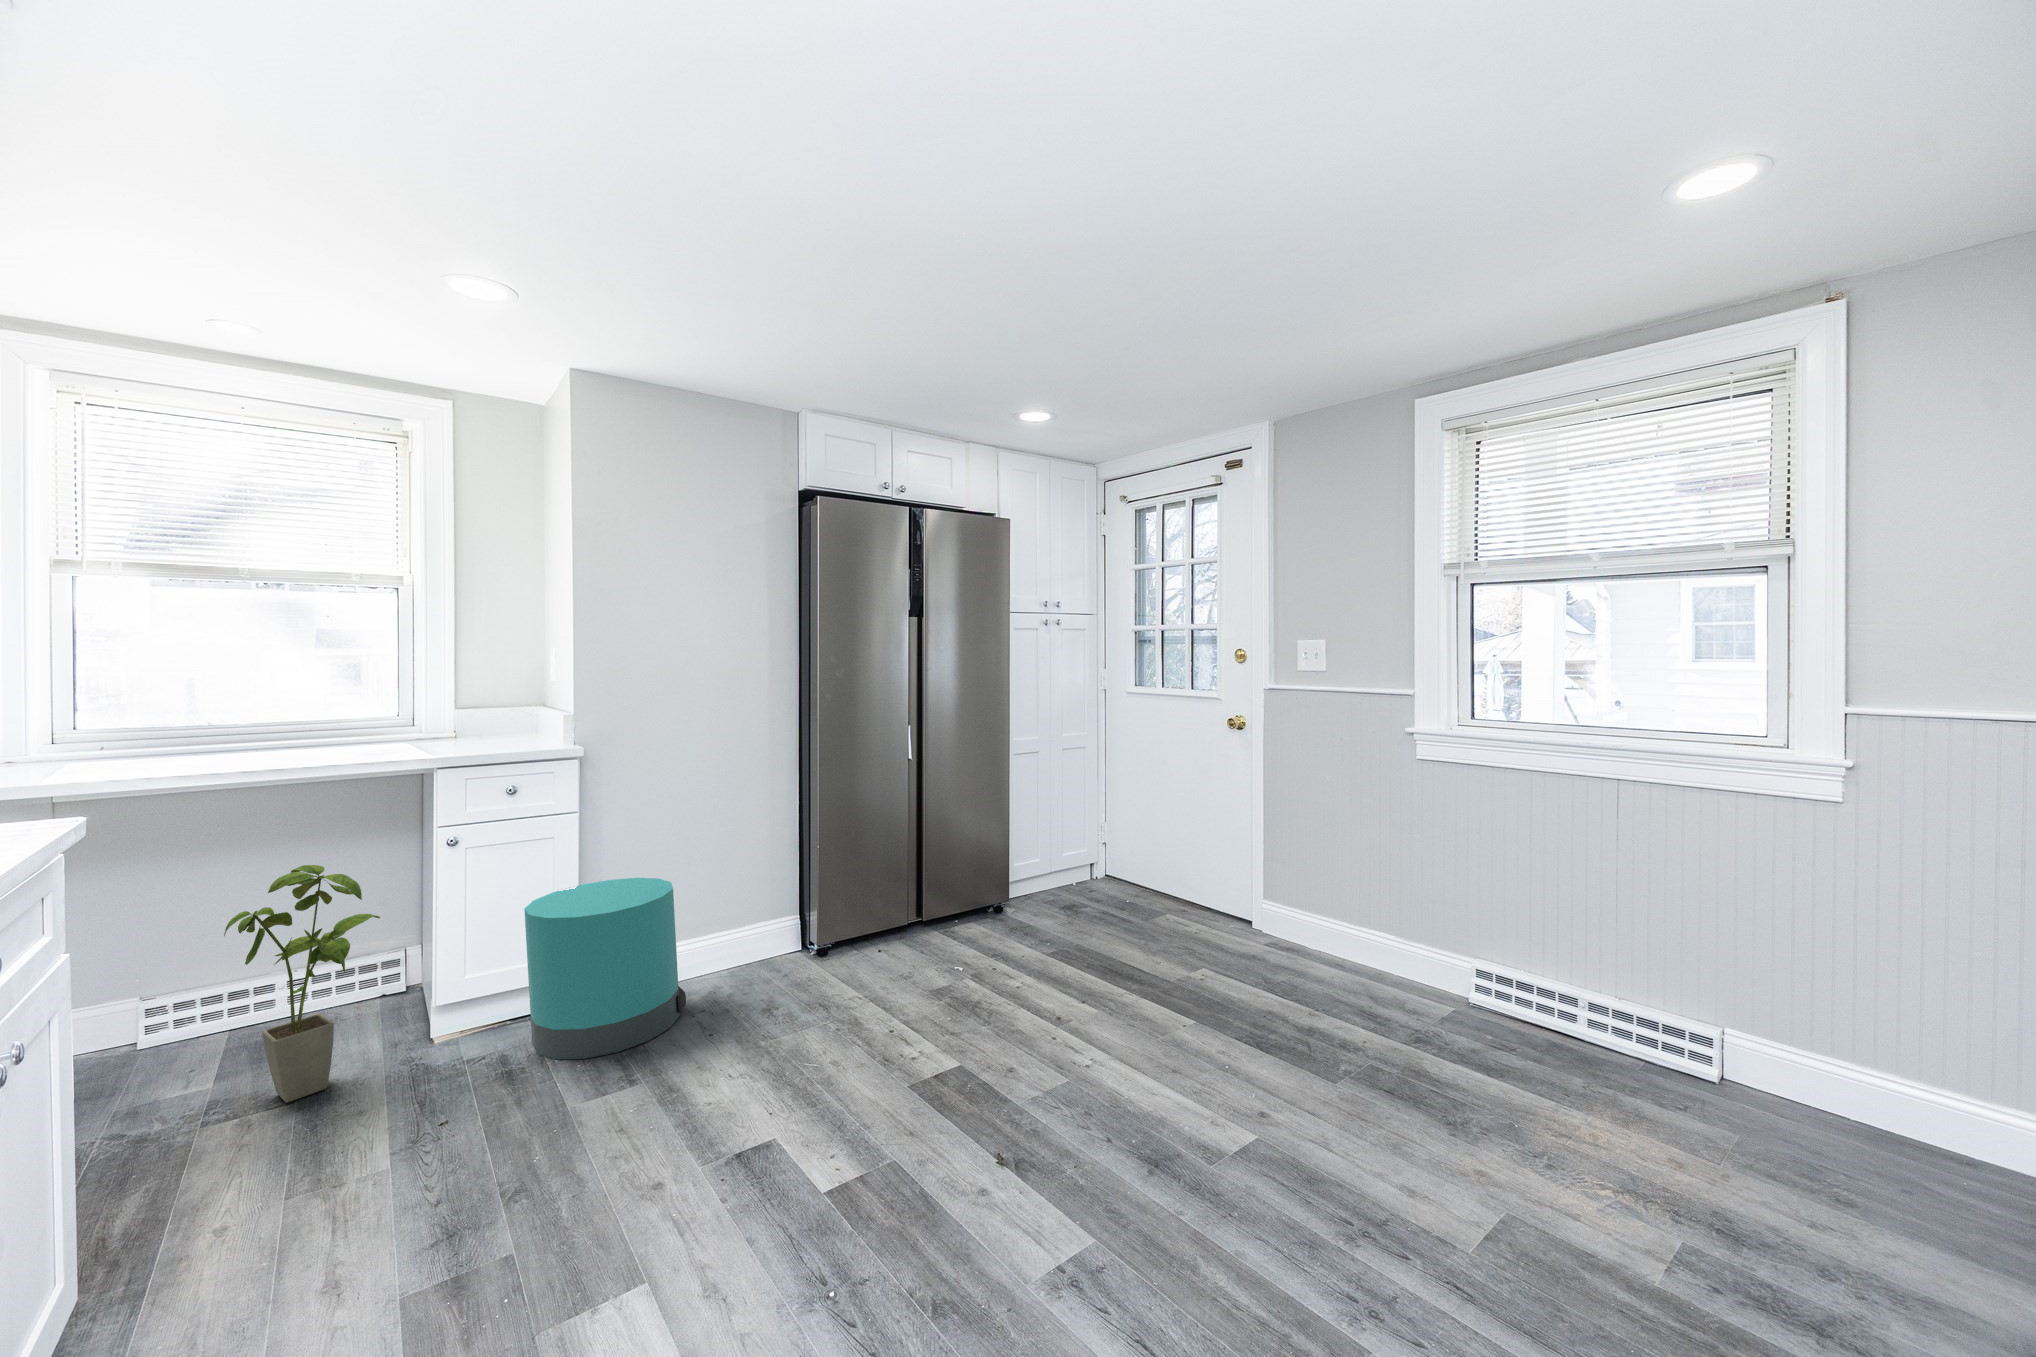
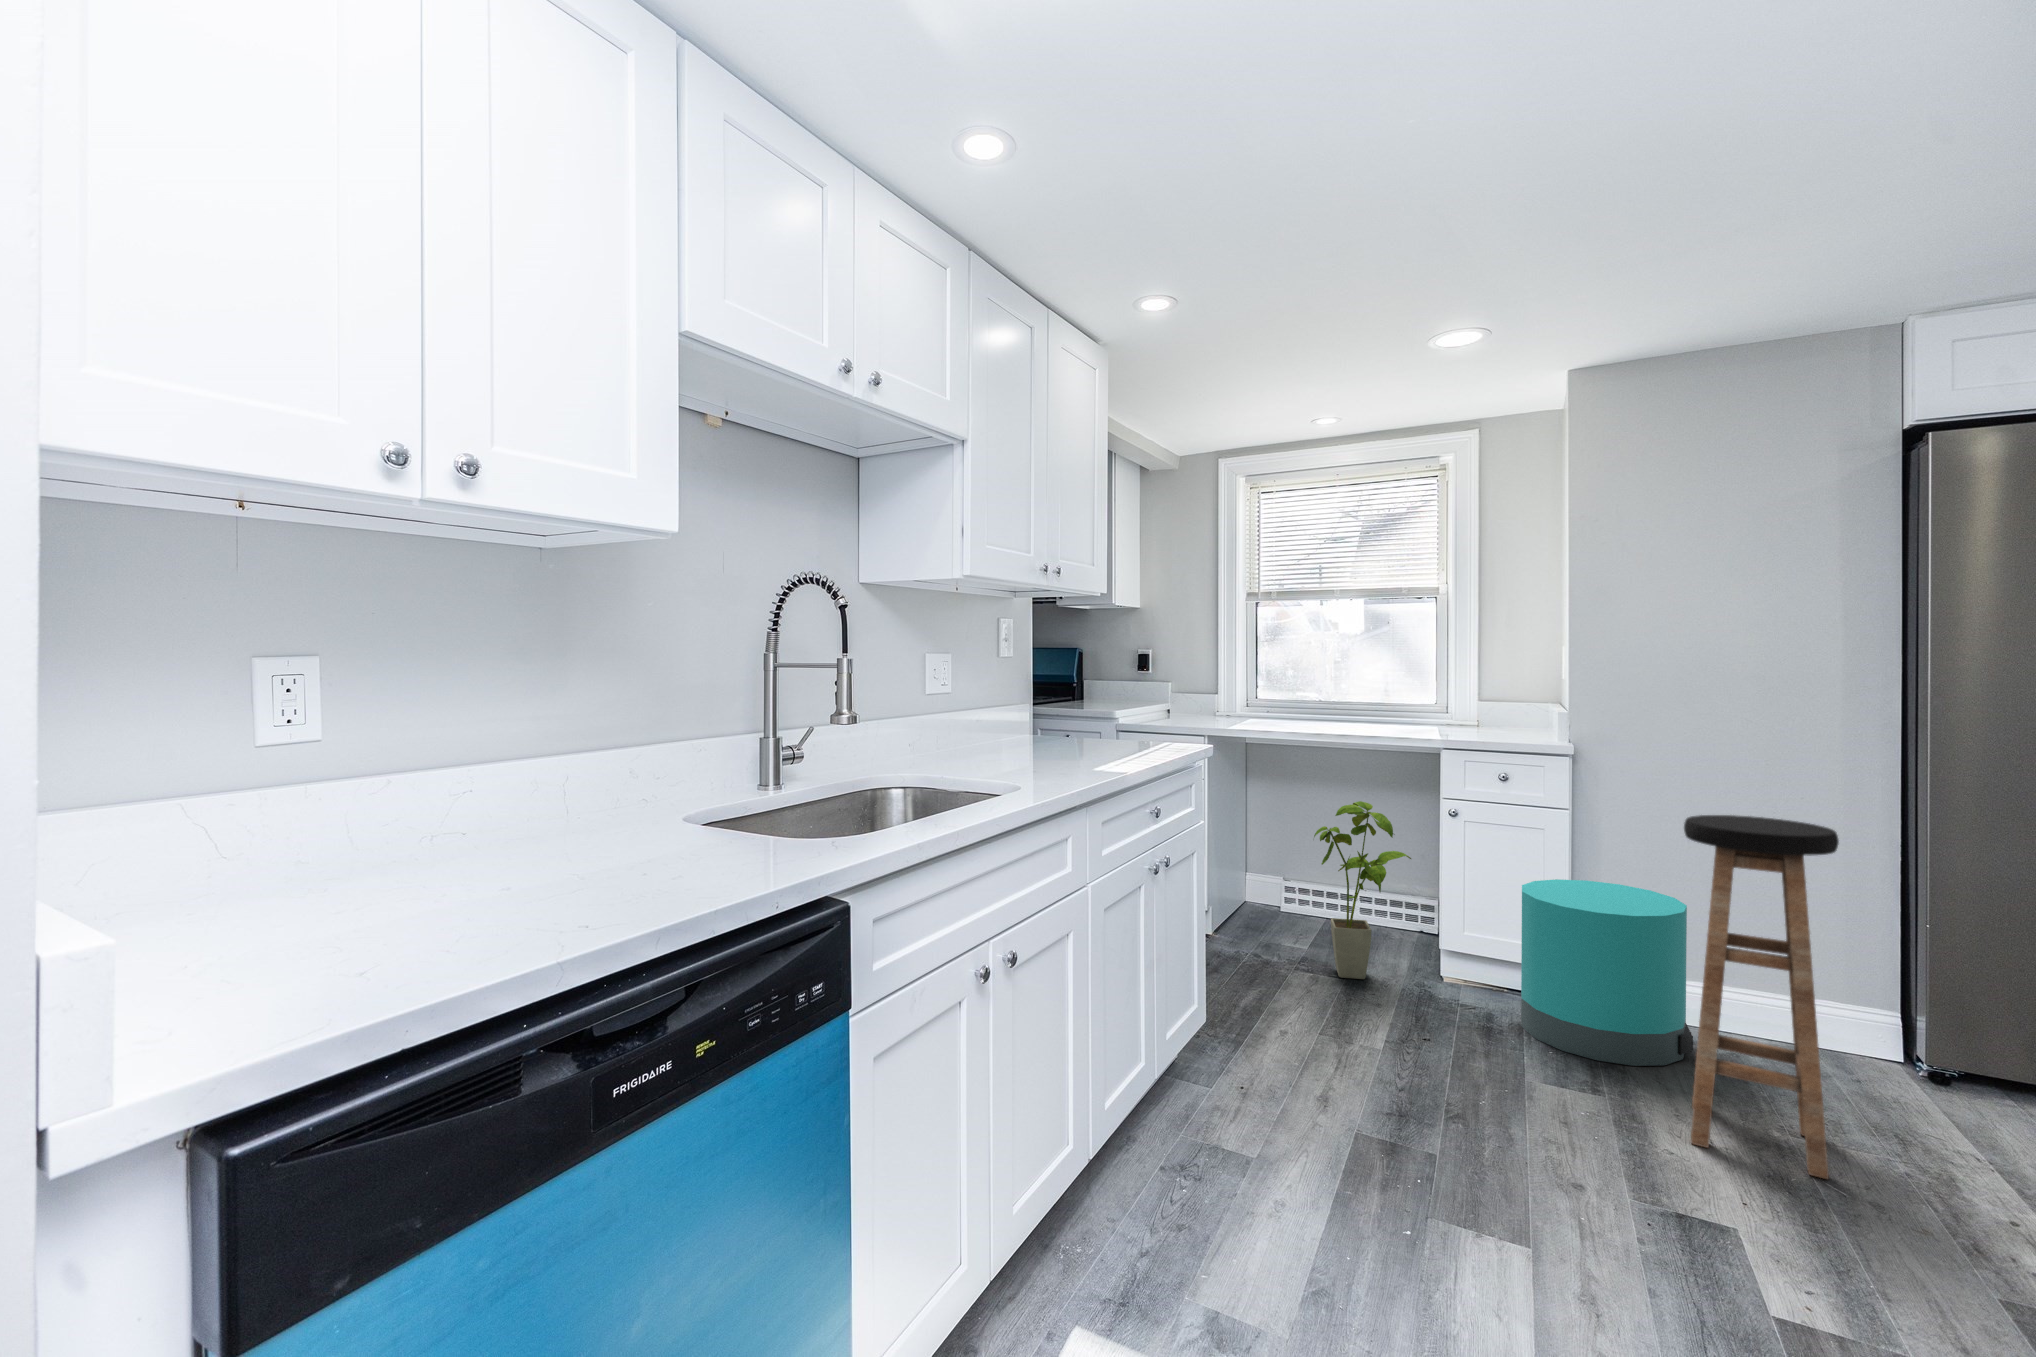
bar stool: none [689,793,806,1086] -> present [1684,815,1839,1179]

